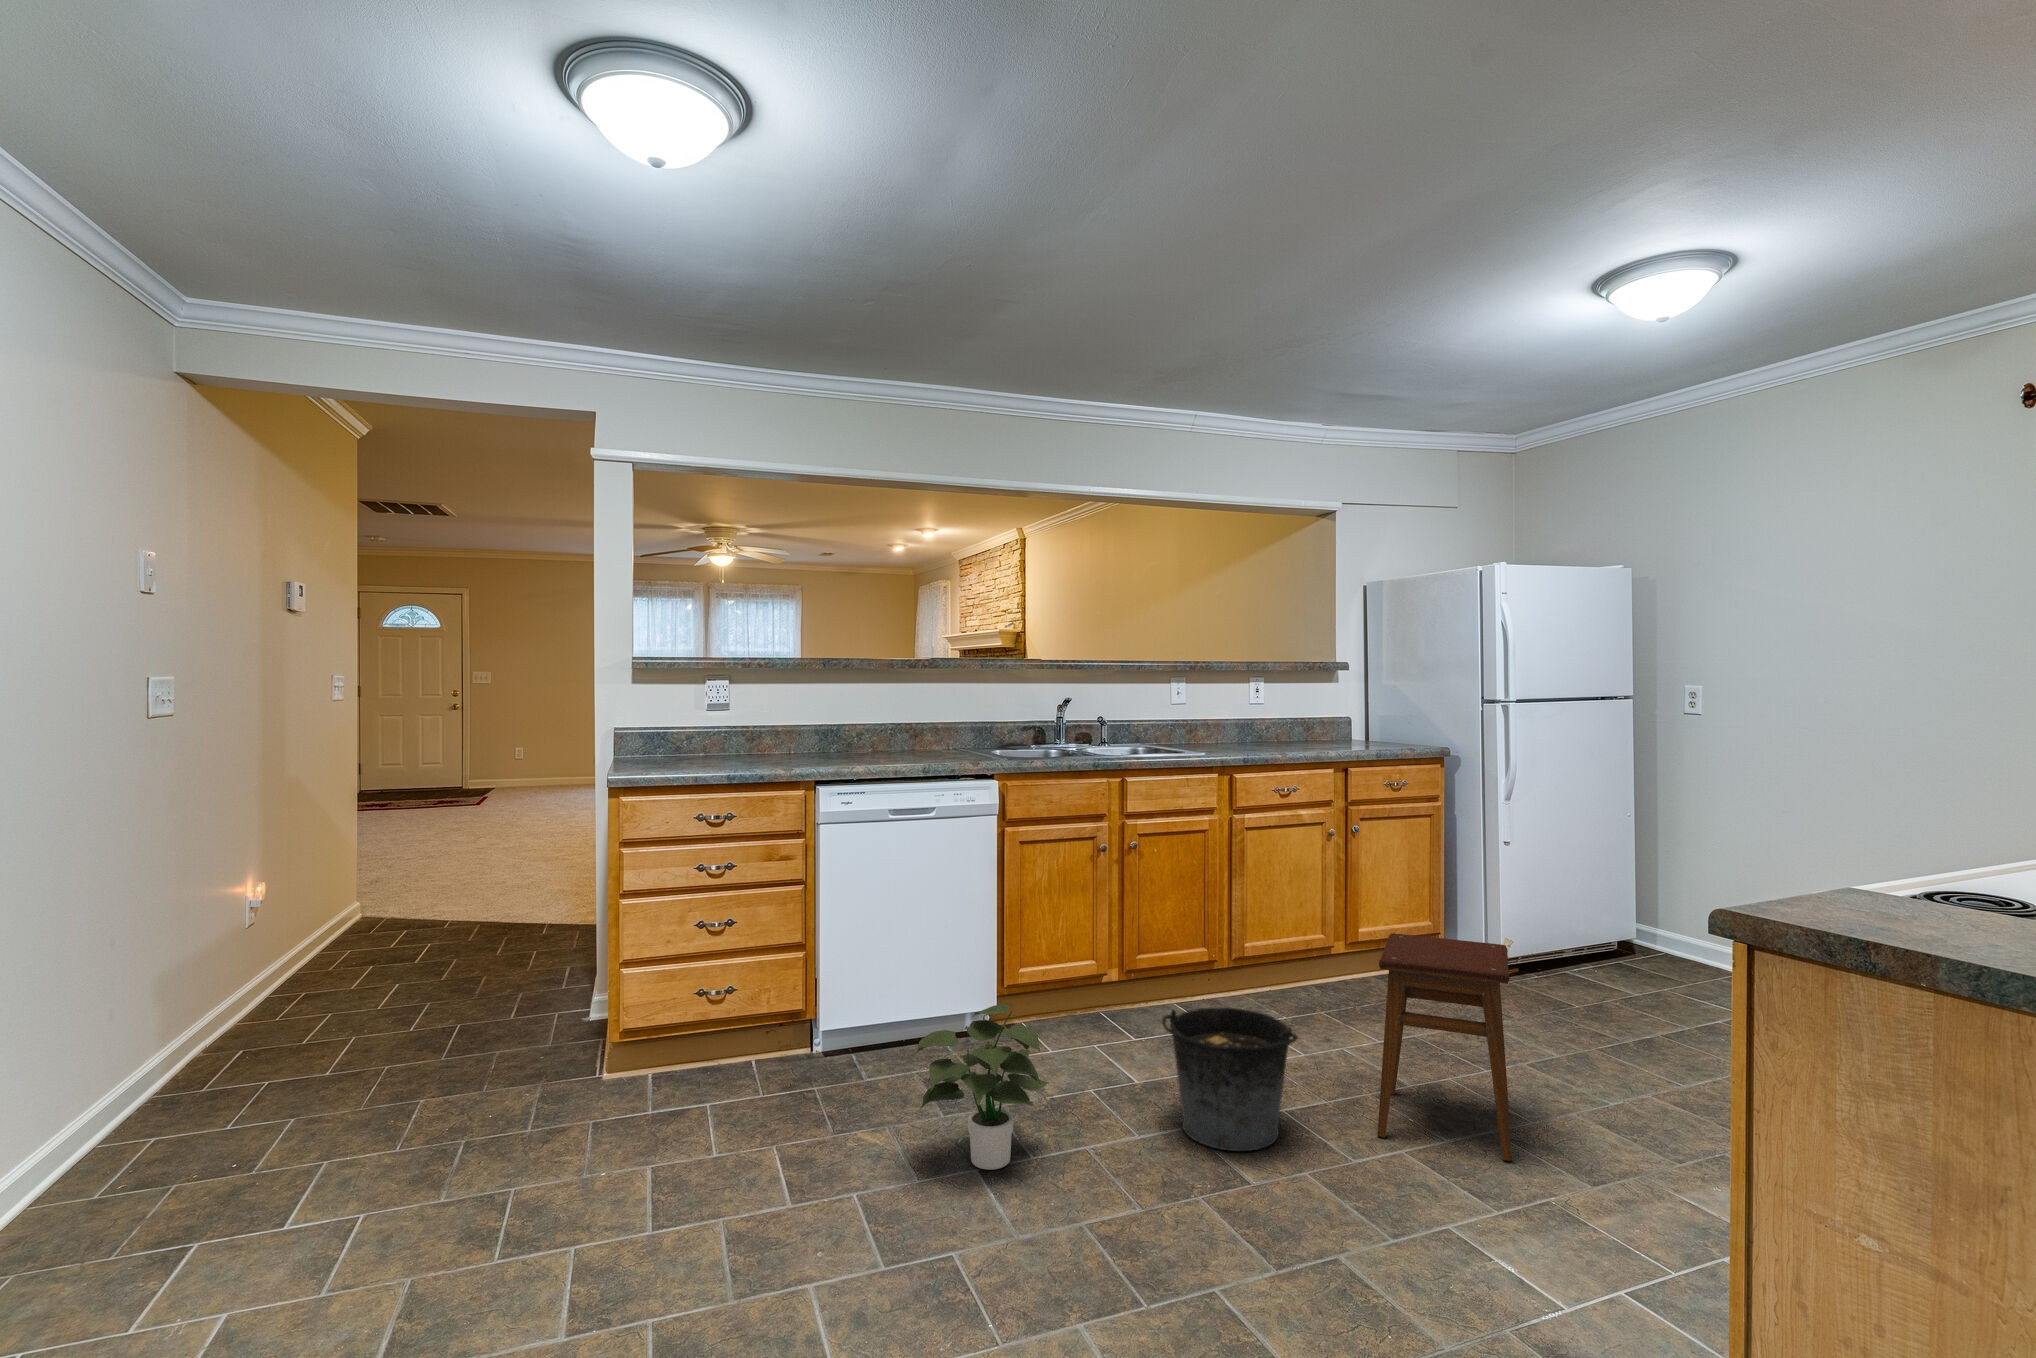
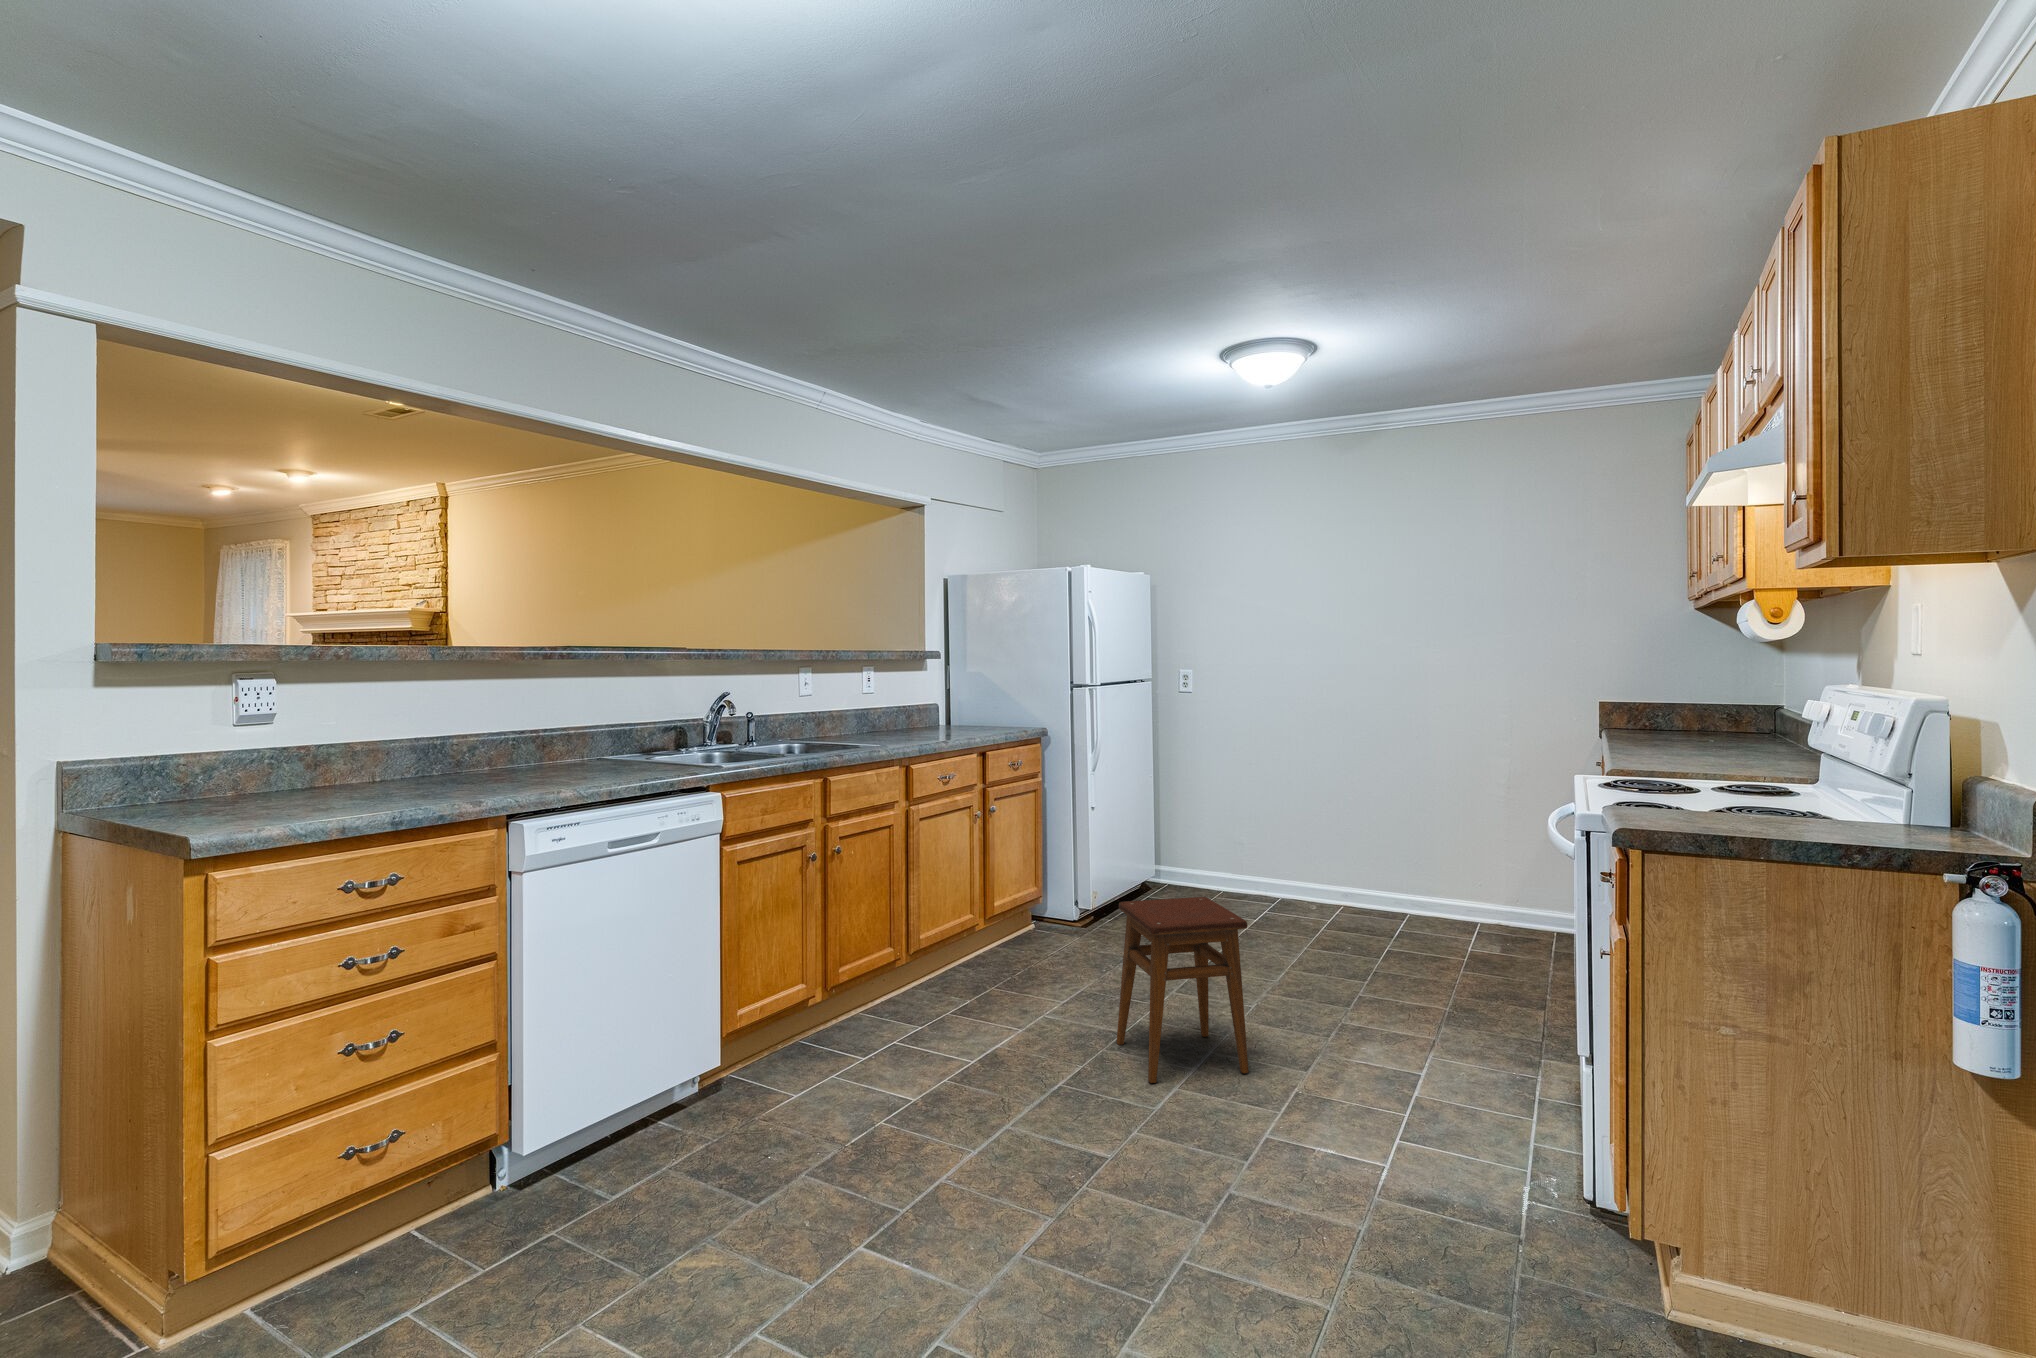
potted plant: present [916,1004,1049,1170] -> none [790,1051,935,1242]
bucket: present [1162,1007,1298,1151] -> none [979,998,1108,1138]

